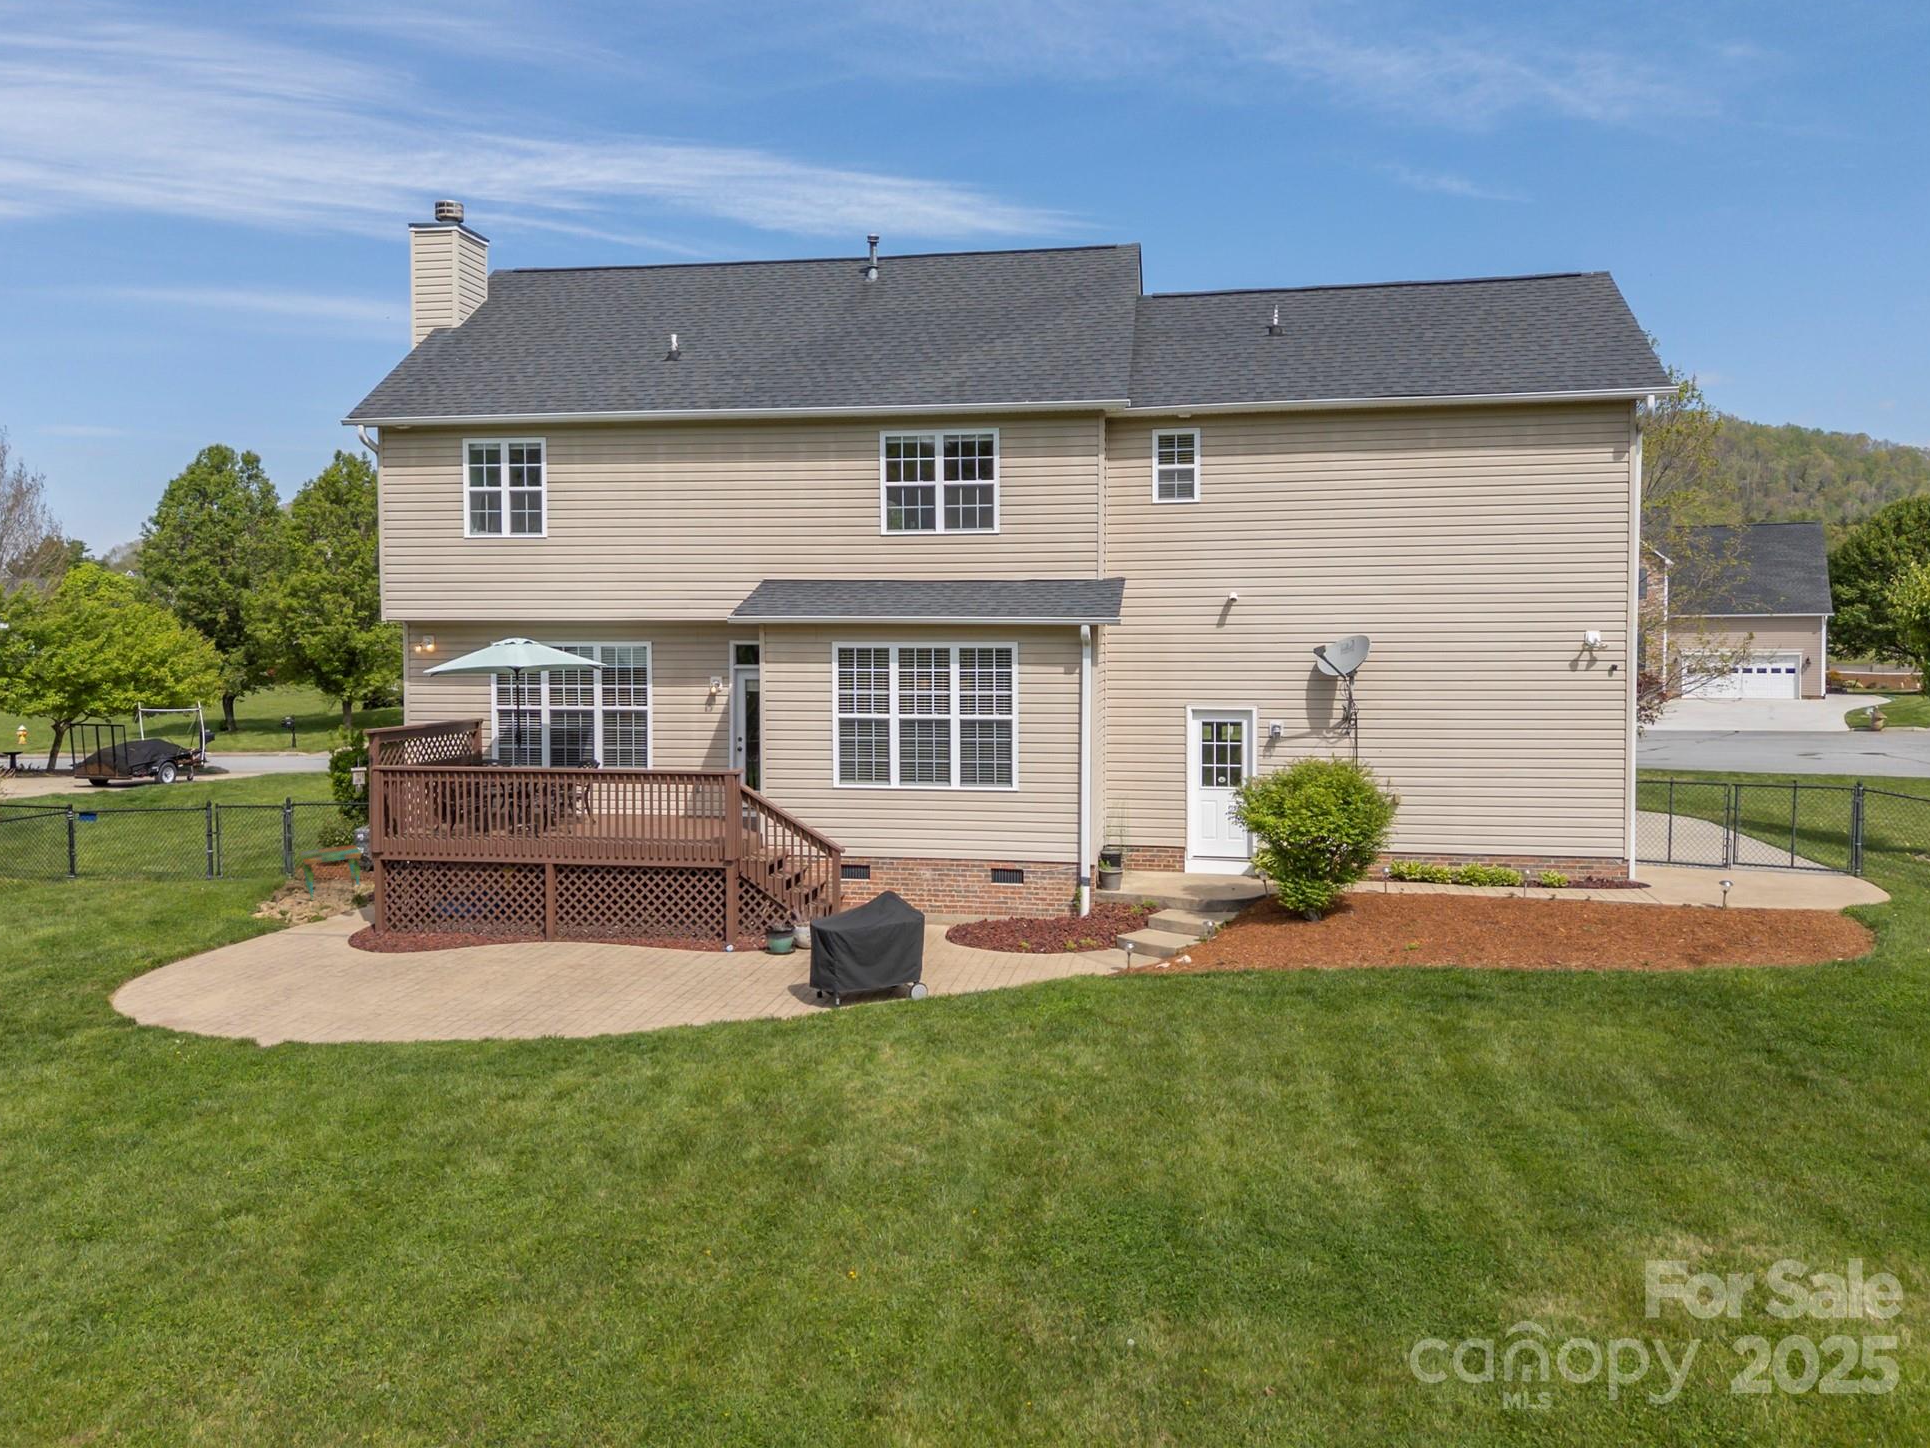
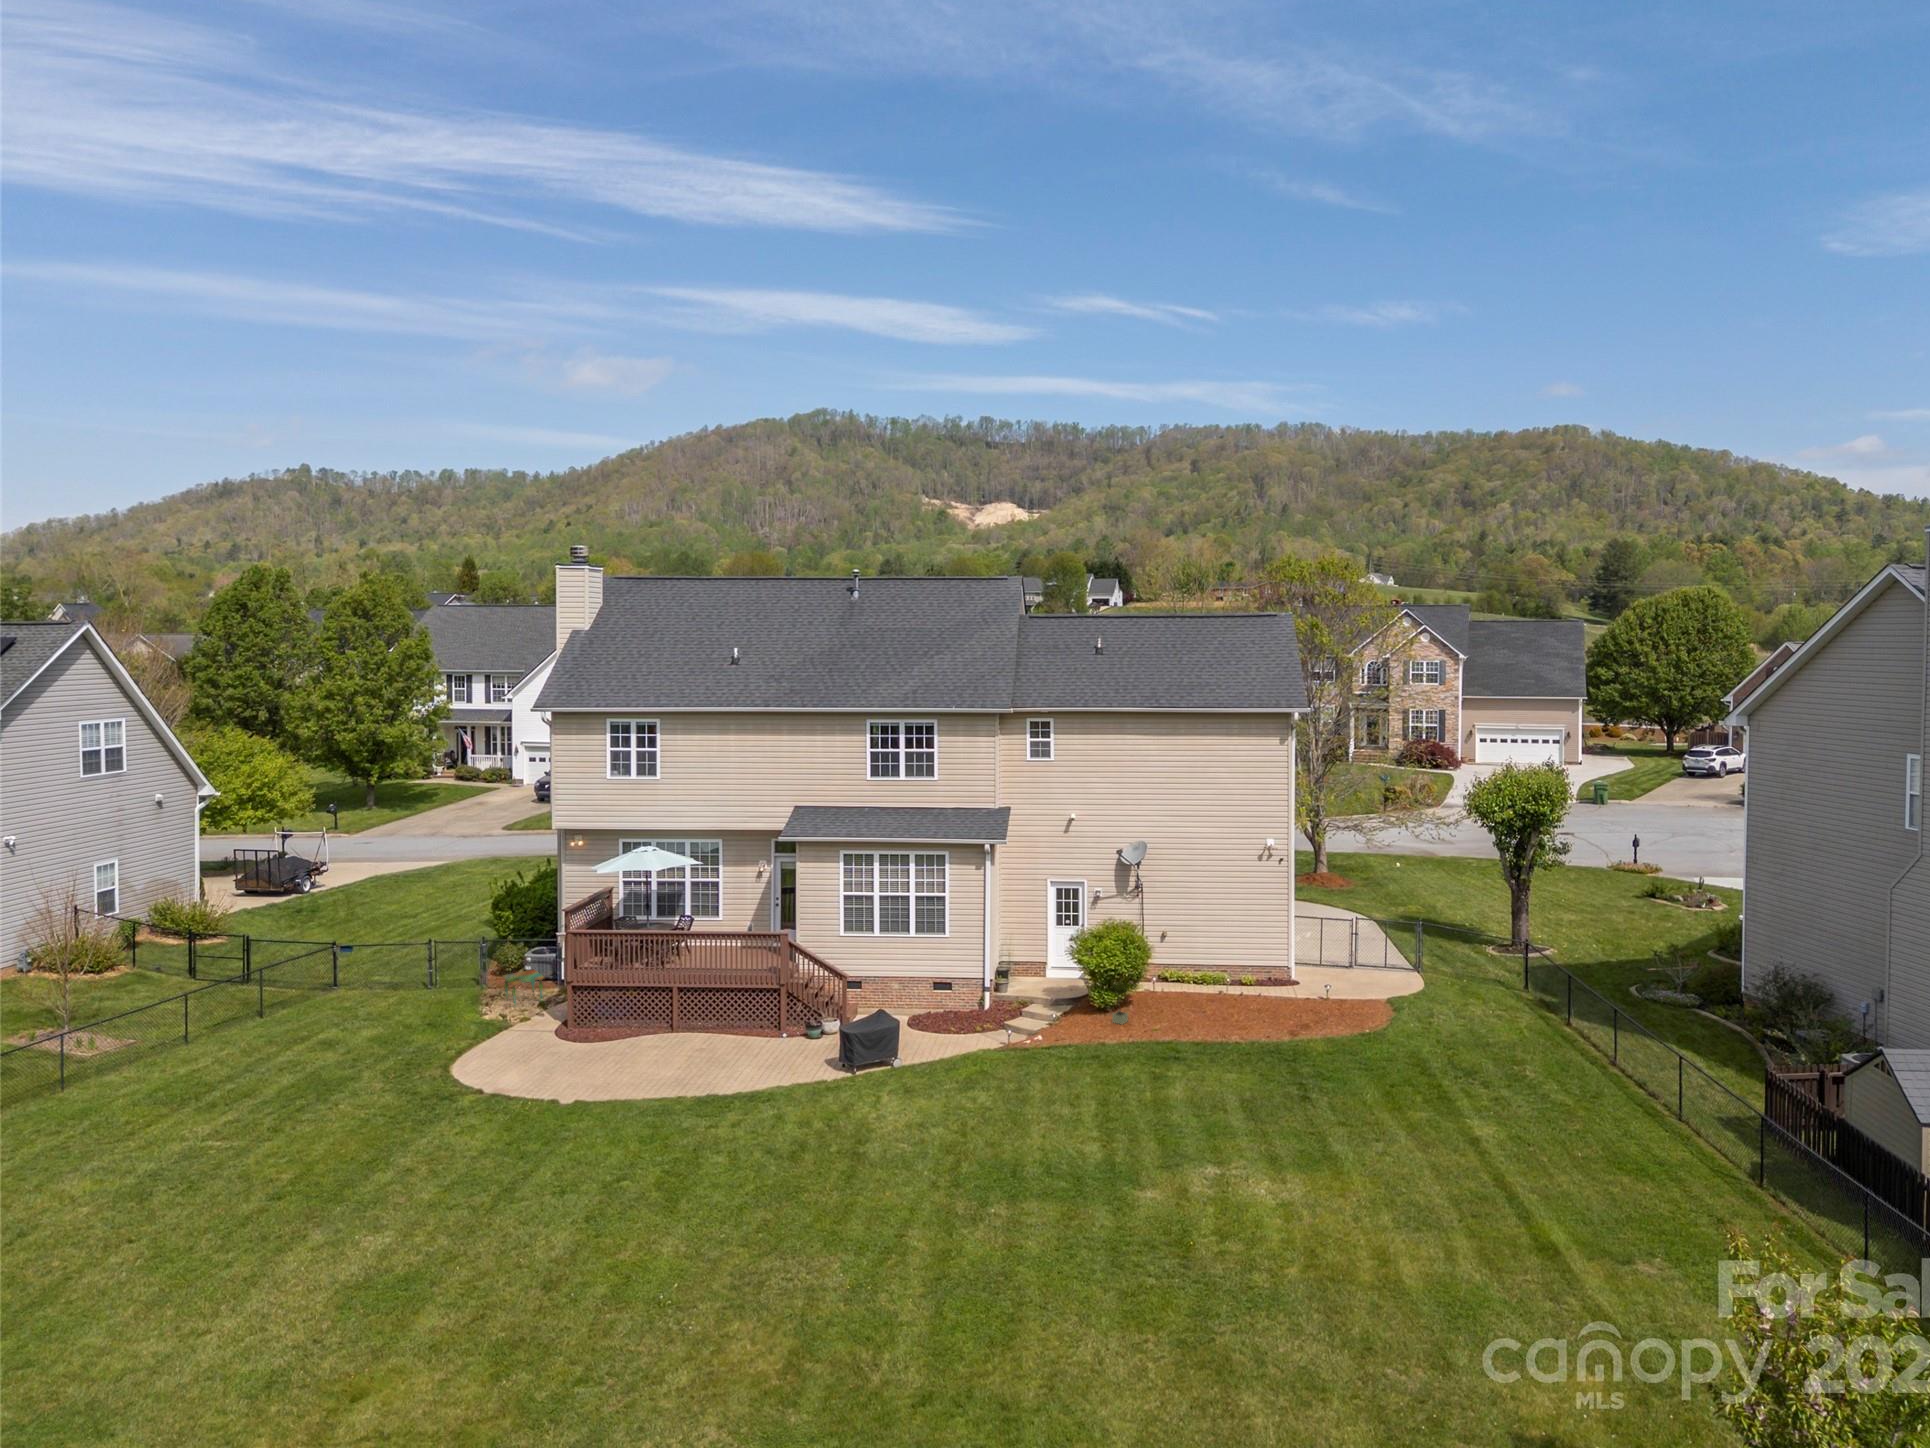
potted tree: none [1325,858,1360,939] -> present [1110,983,1128,1024]

